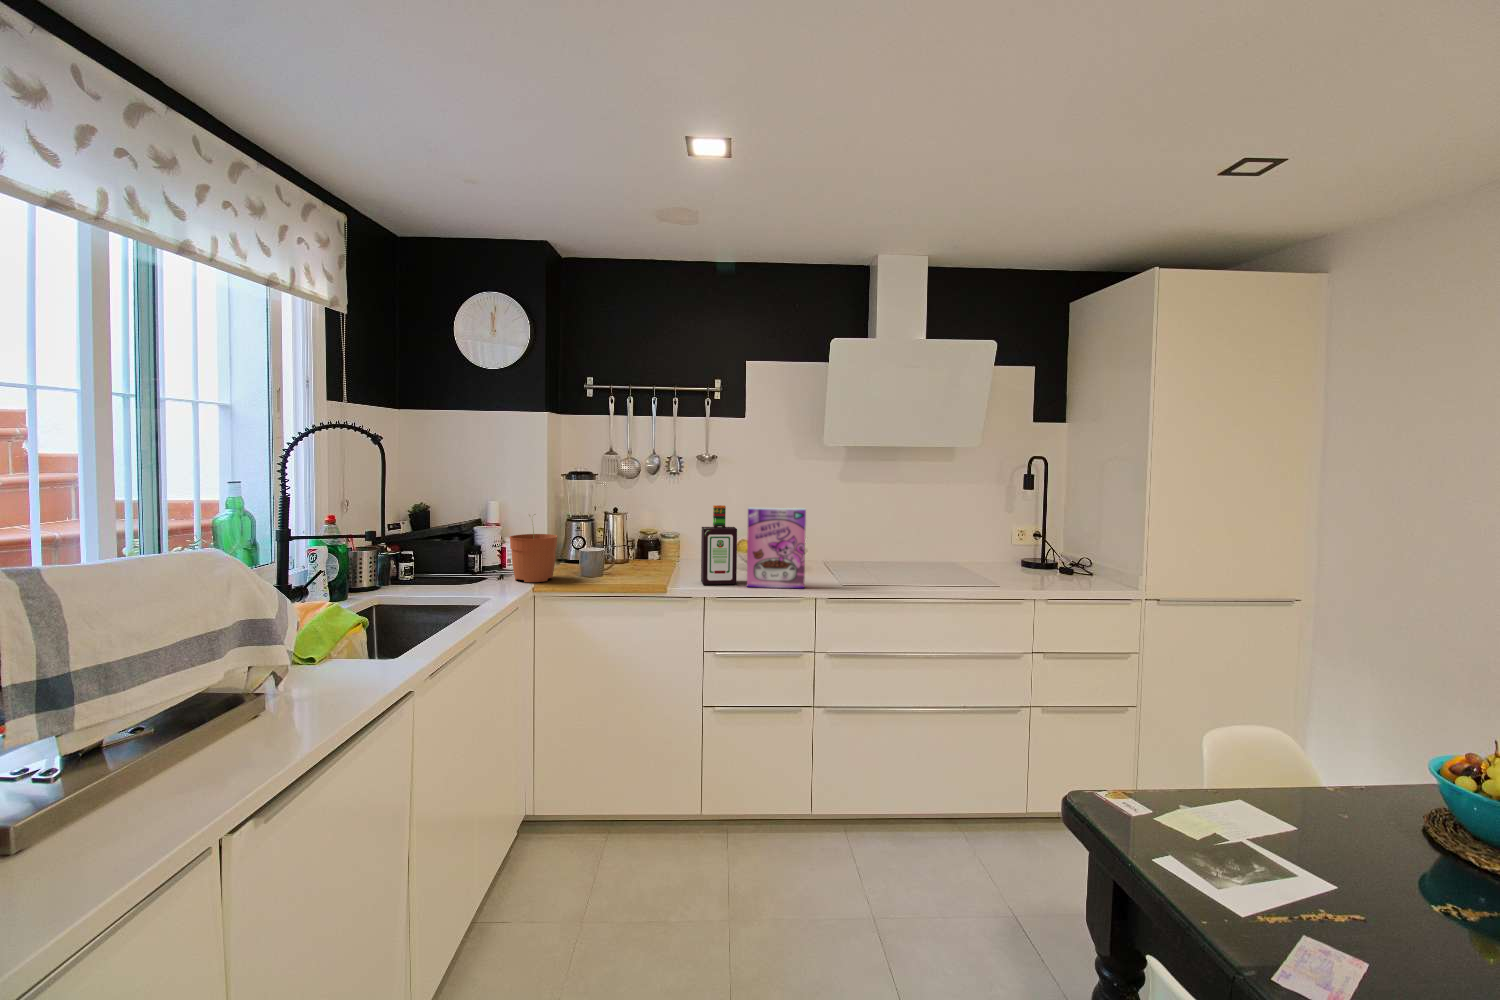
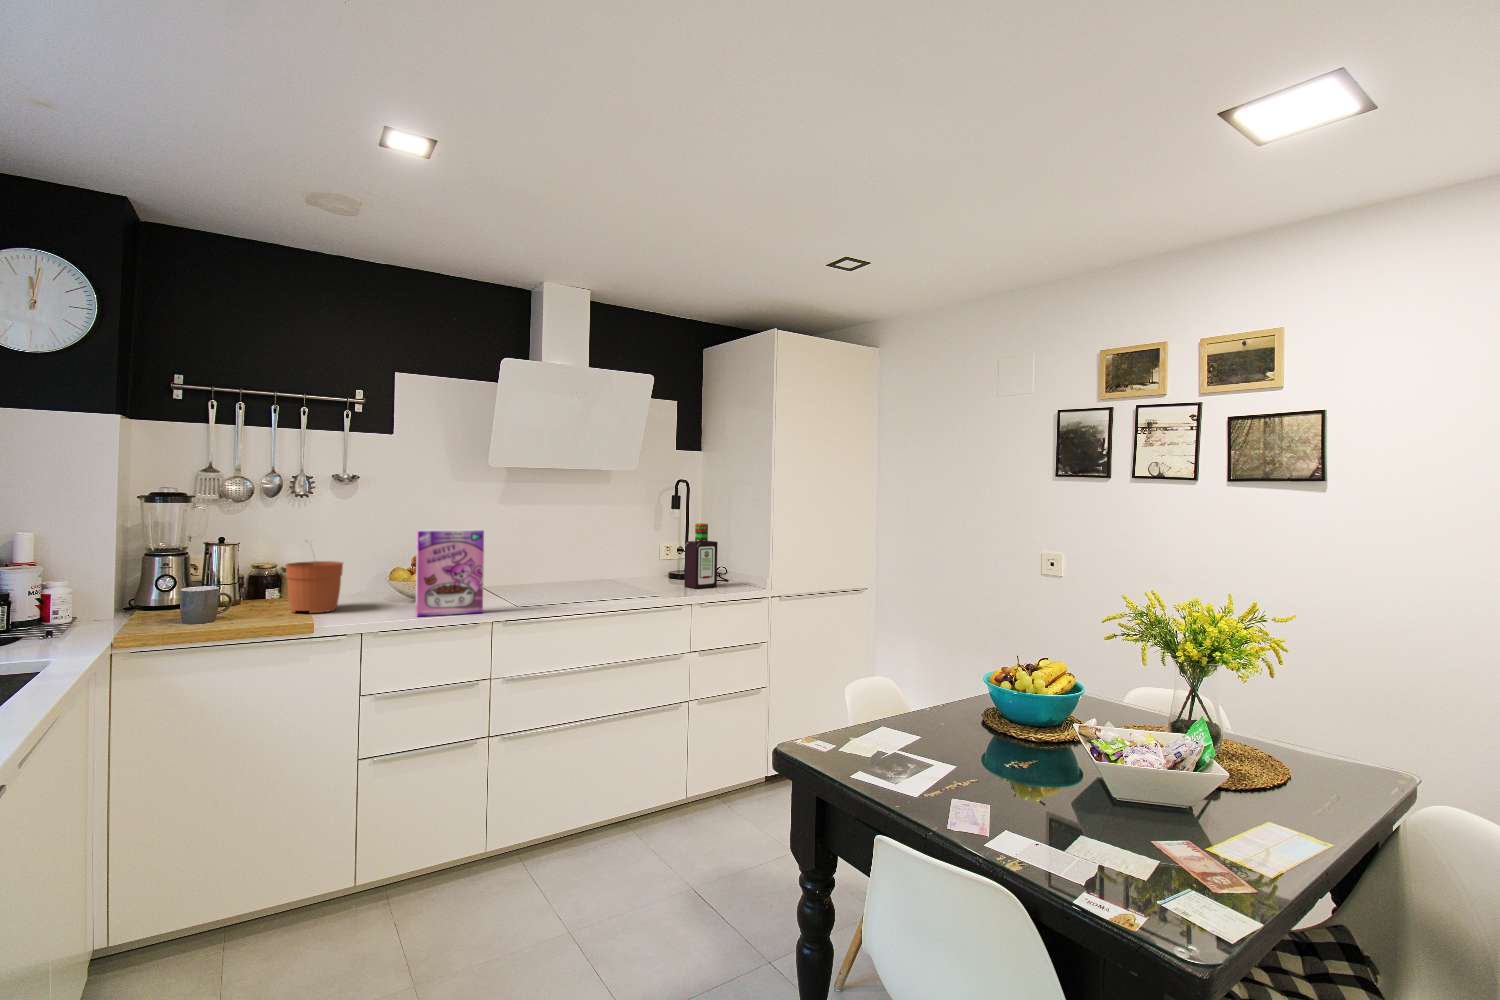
bottle: present [701,505,737,585] -> present [684,523,718,588]
plant pot: present [510,515,558,582] -> present [286,541,343,613]

